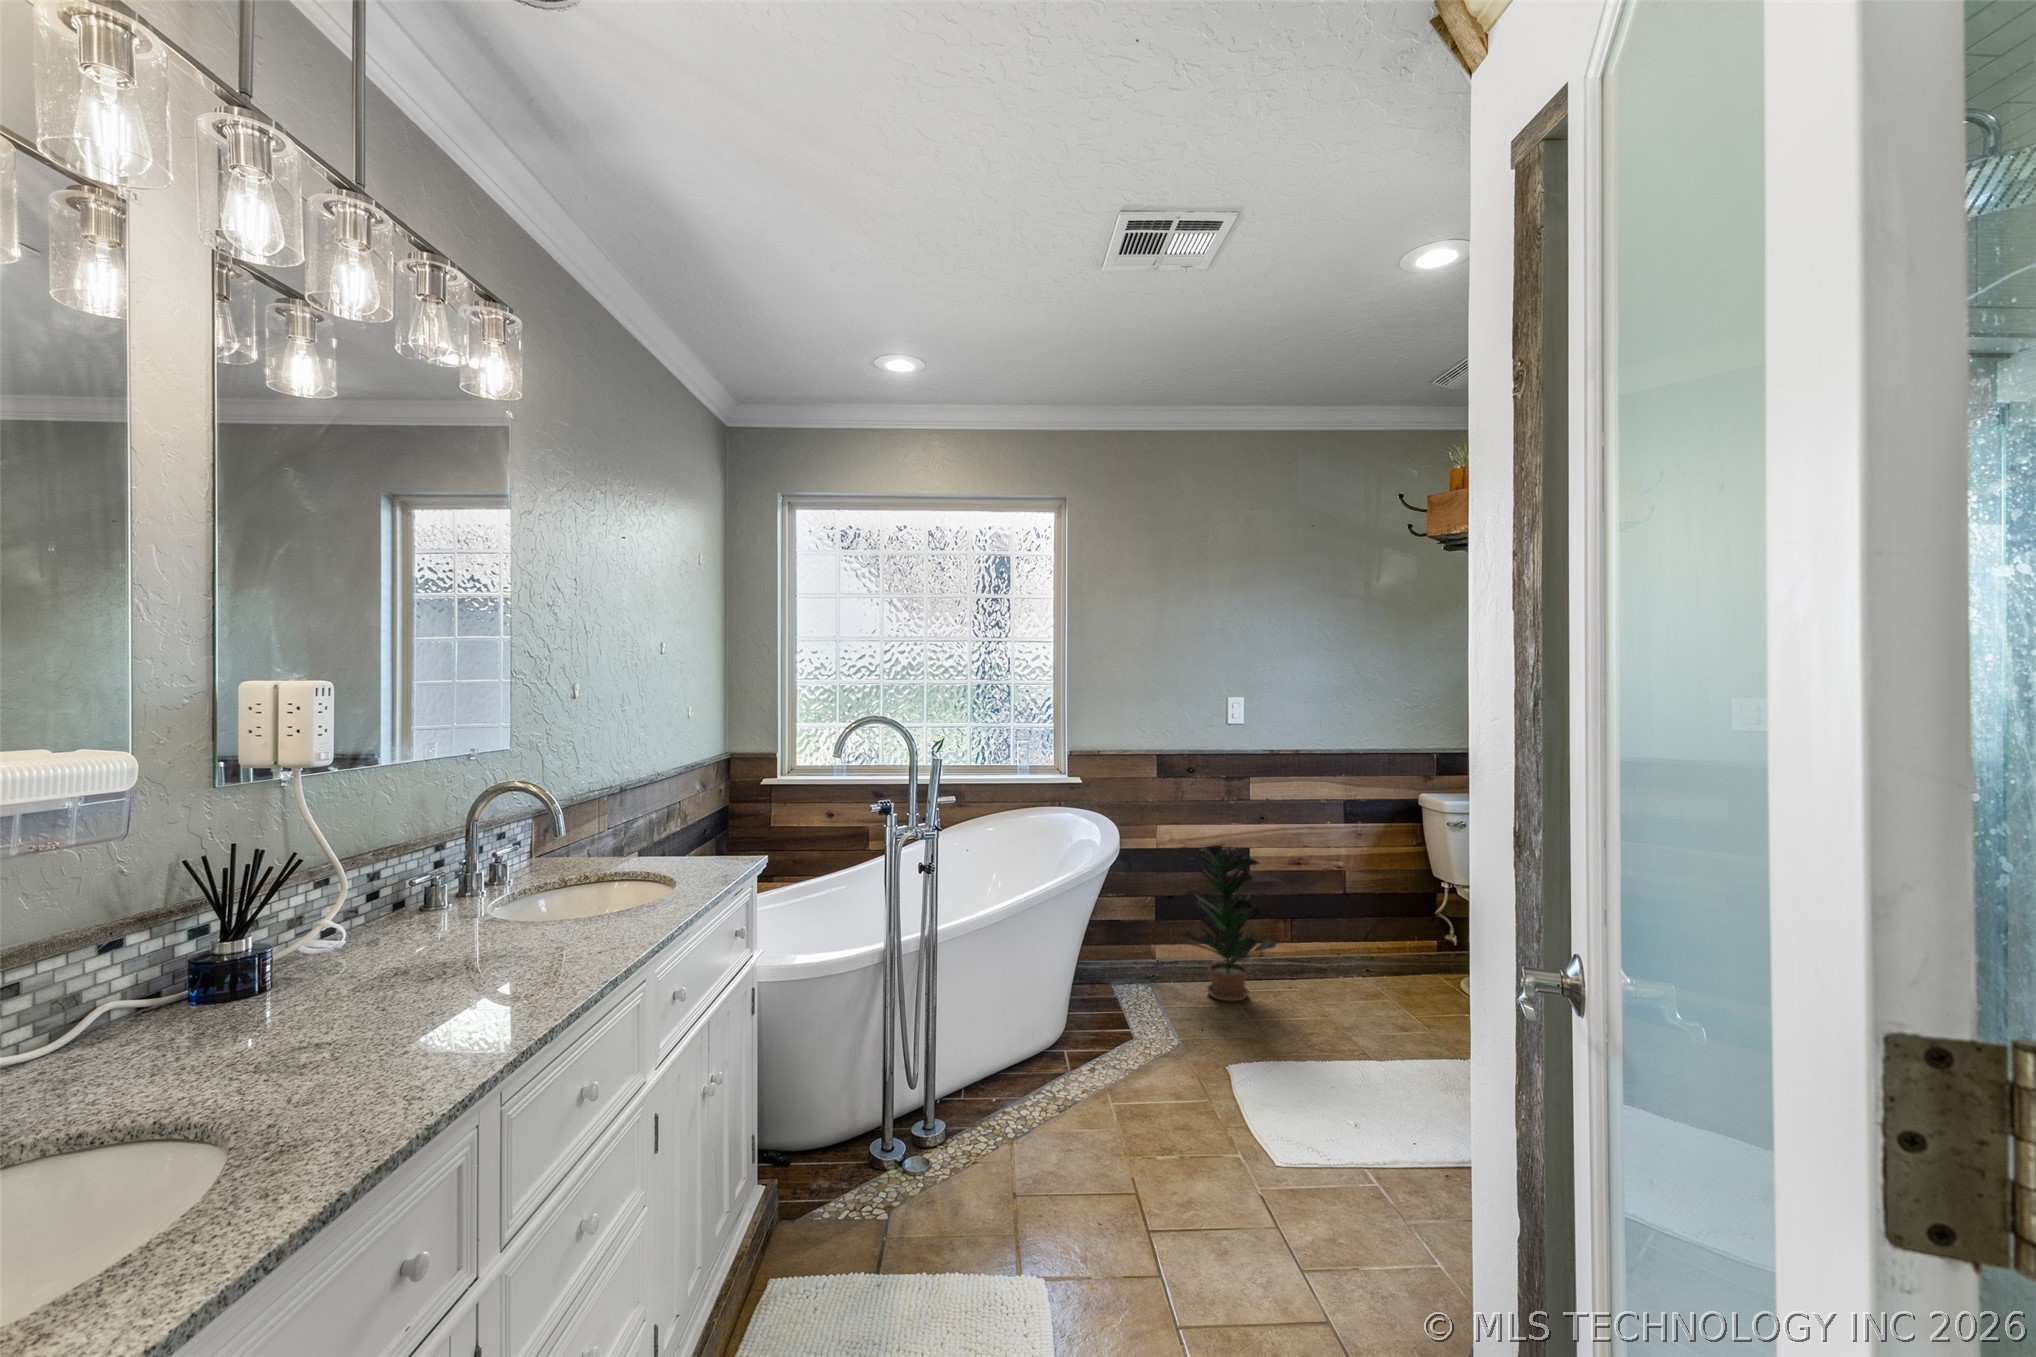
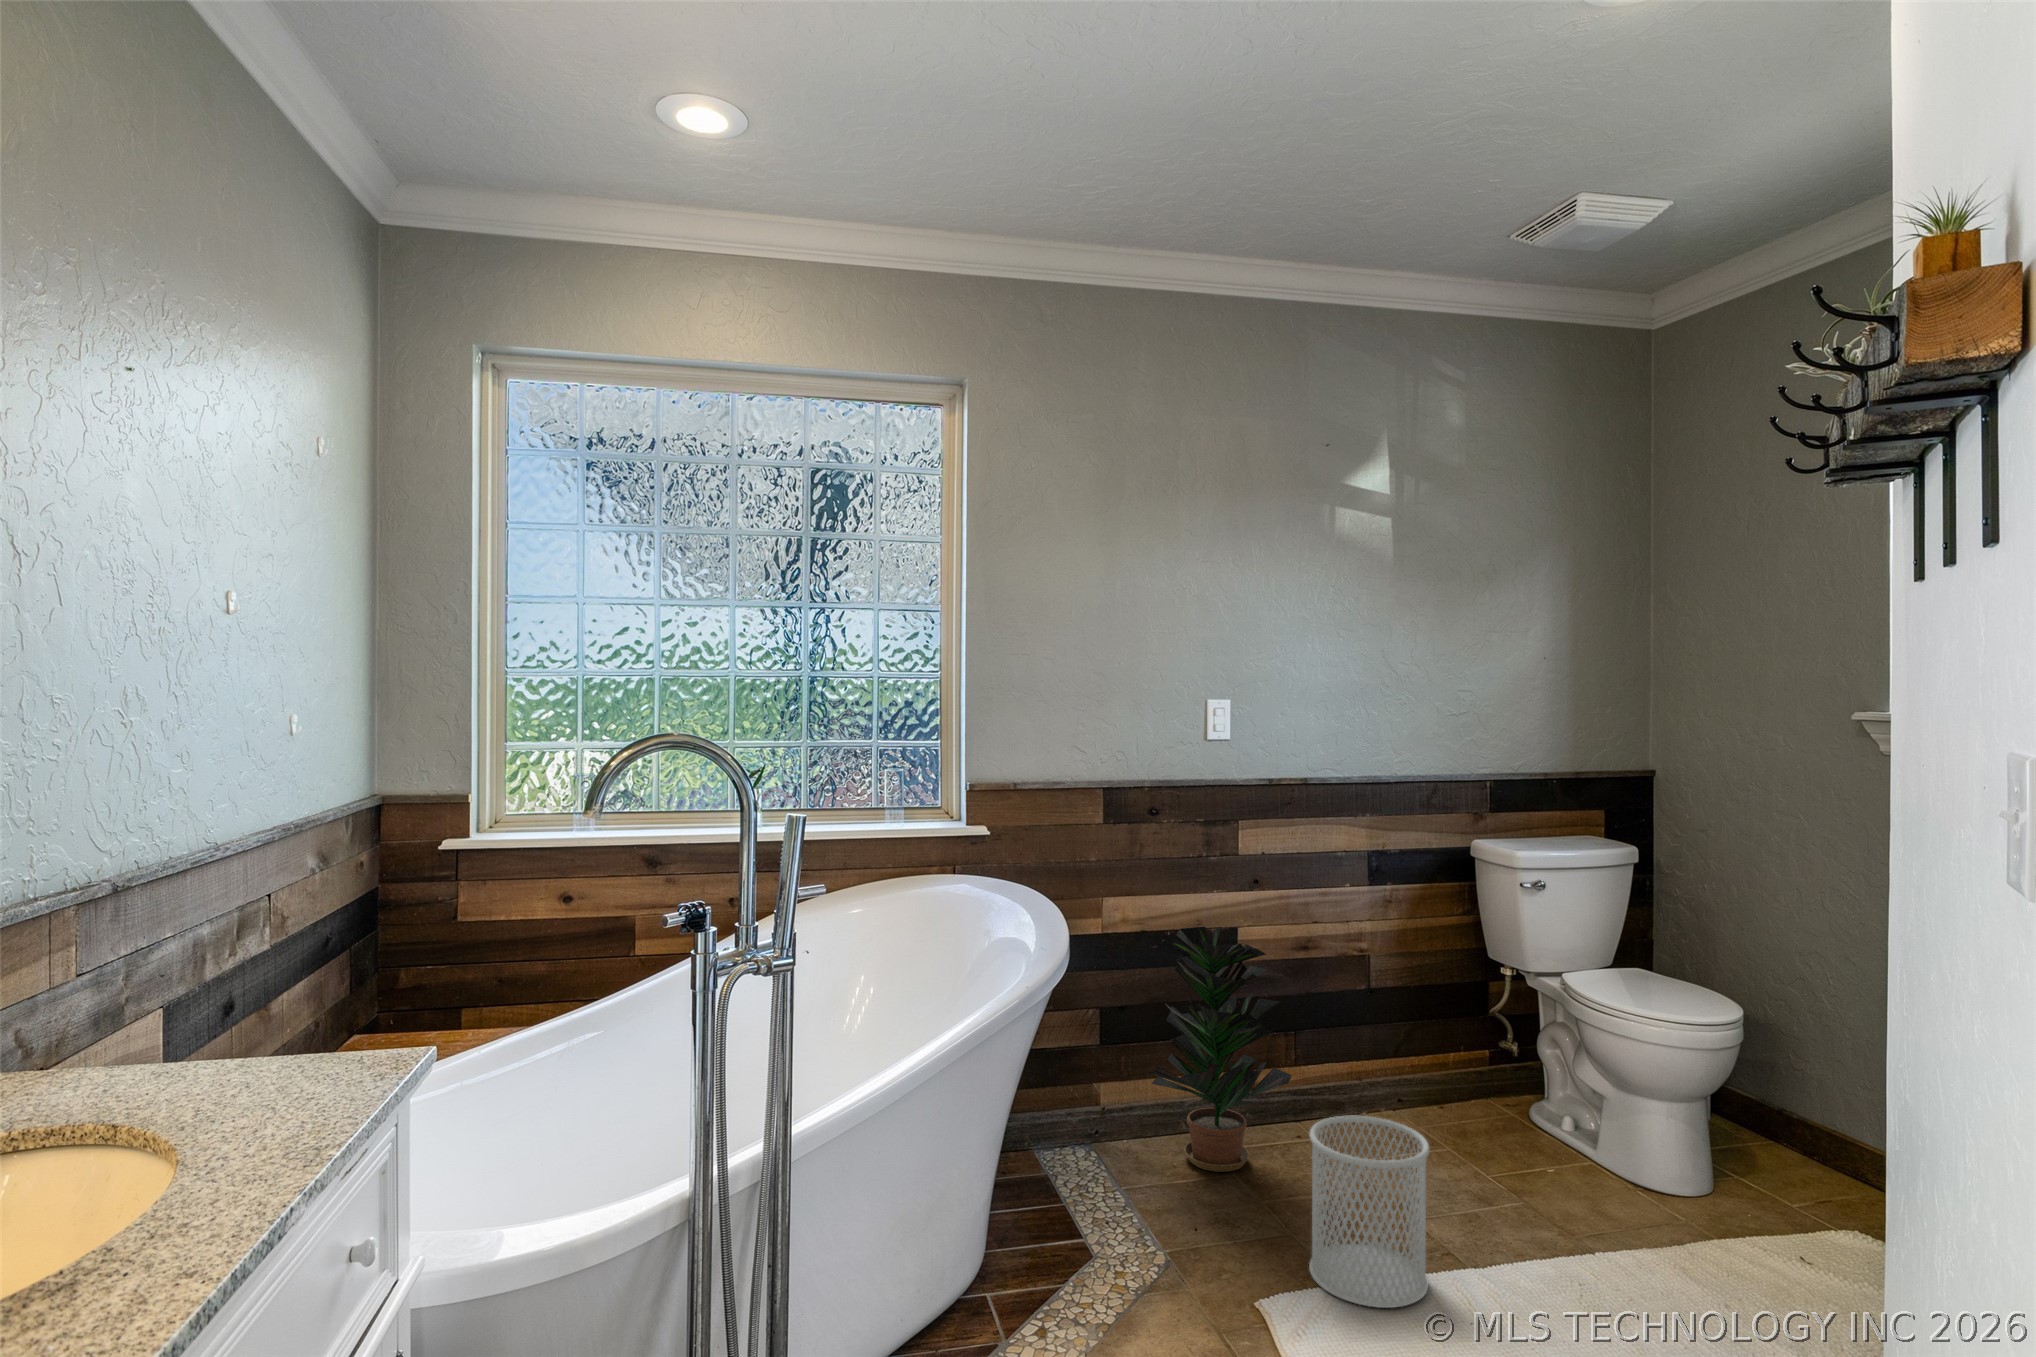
wastebasket: none [1268,961,1344,1075] -> present [1309,1115,1429,1308]

